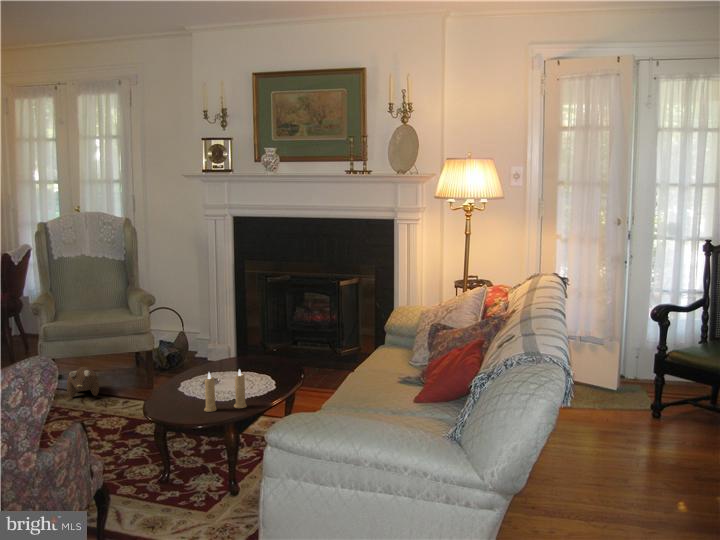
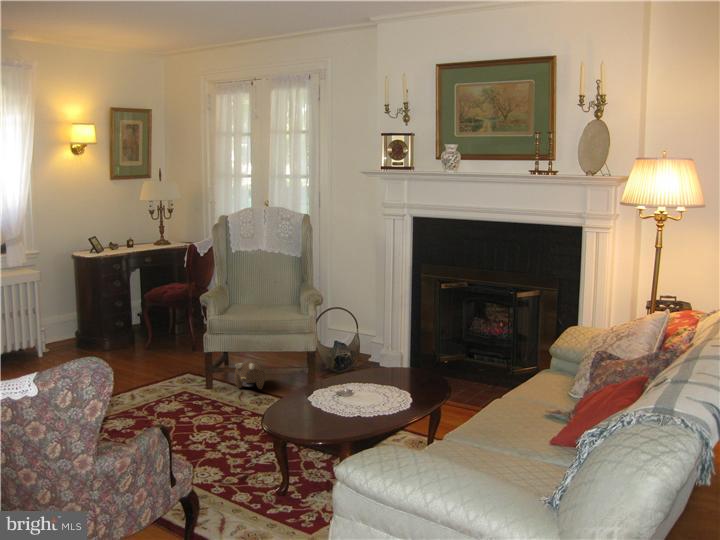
candle: present [204,370,247,412] -> none [316,382,363,428]

